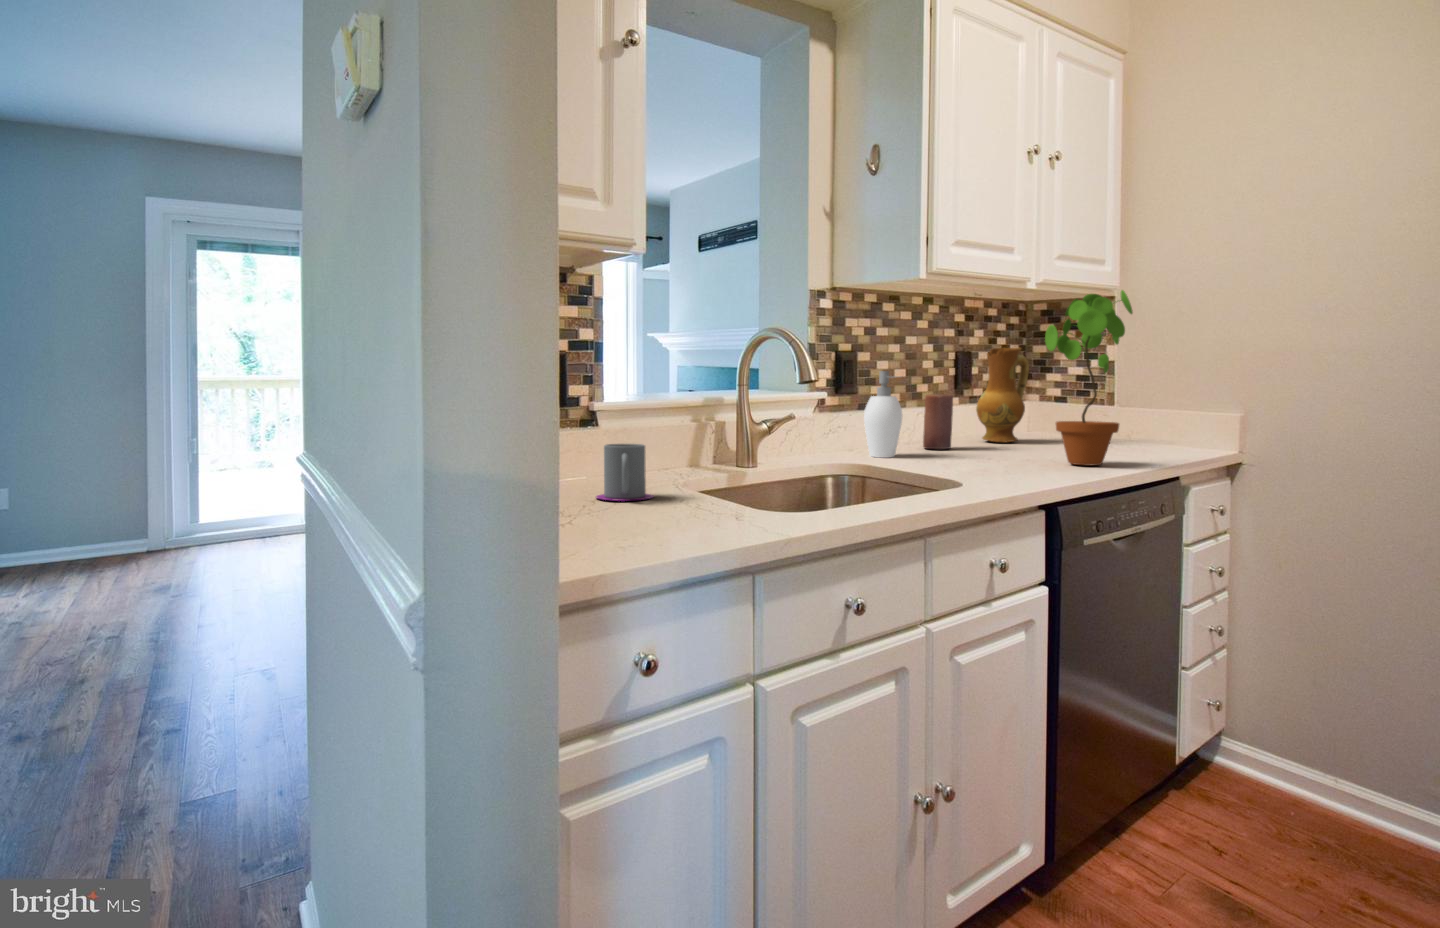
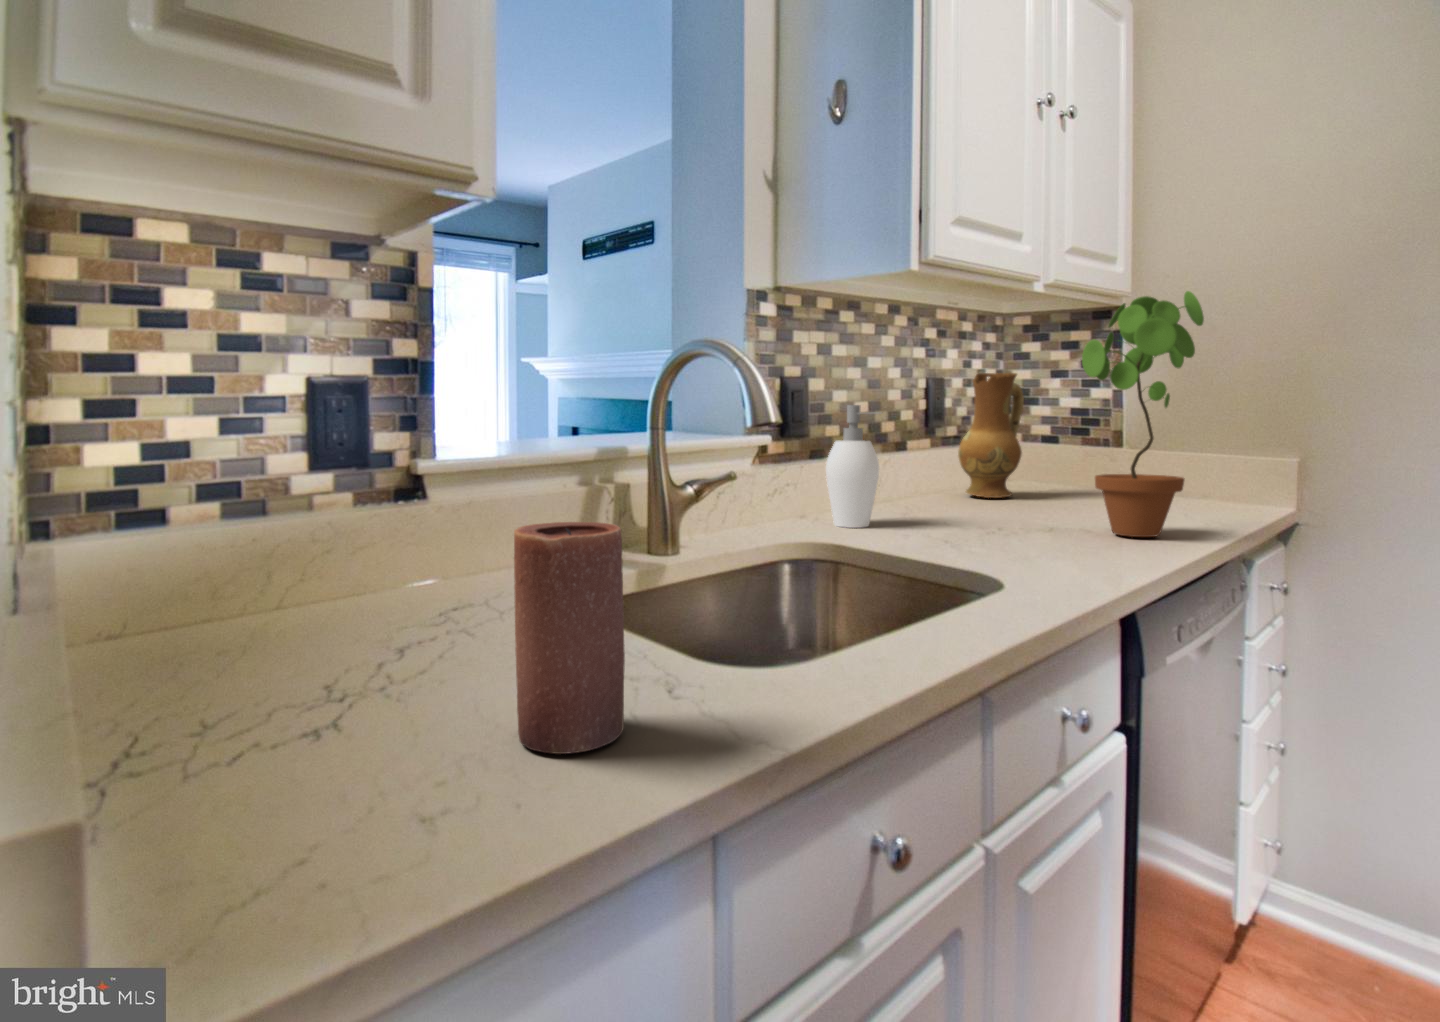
candle: present [923,394,953,449] -> present [514,522,625,754]
mug: present [596,444,654,501] -> none [415,536,522,643]

